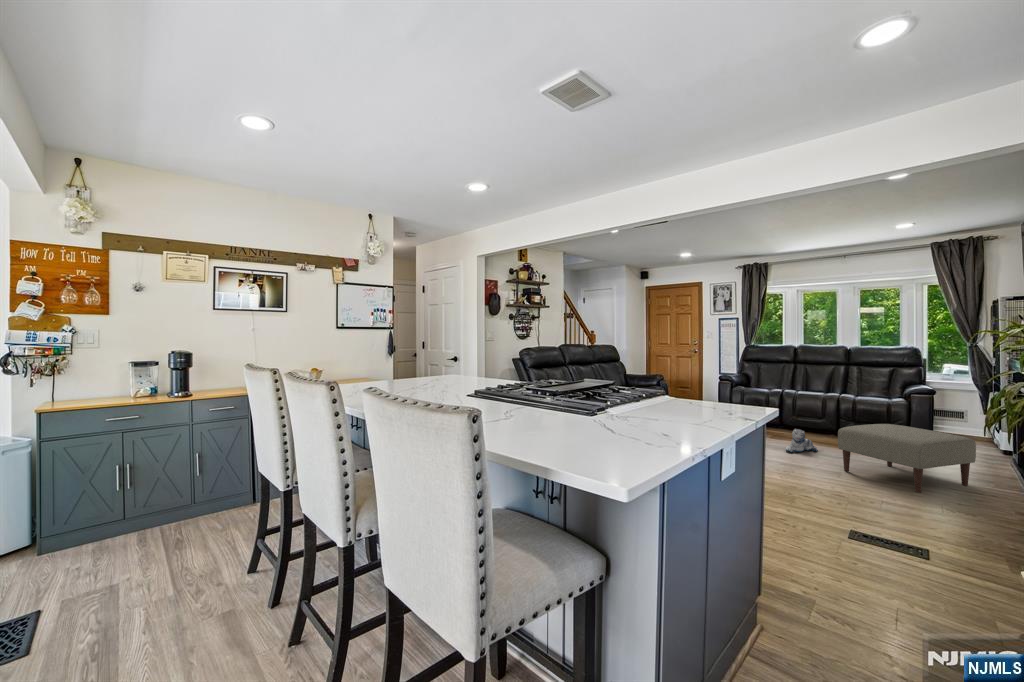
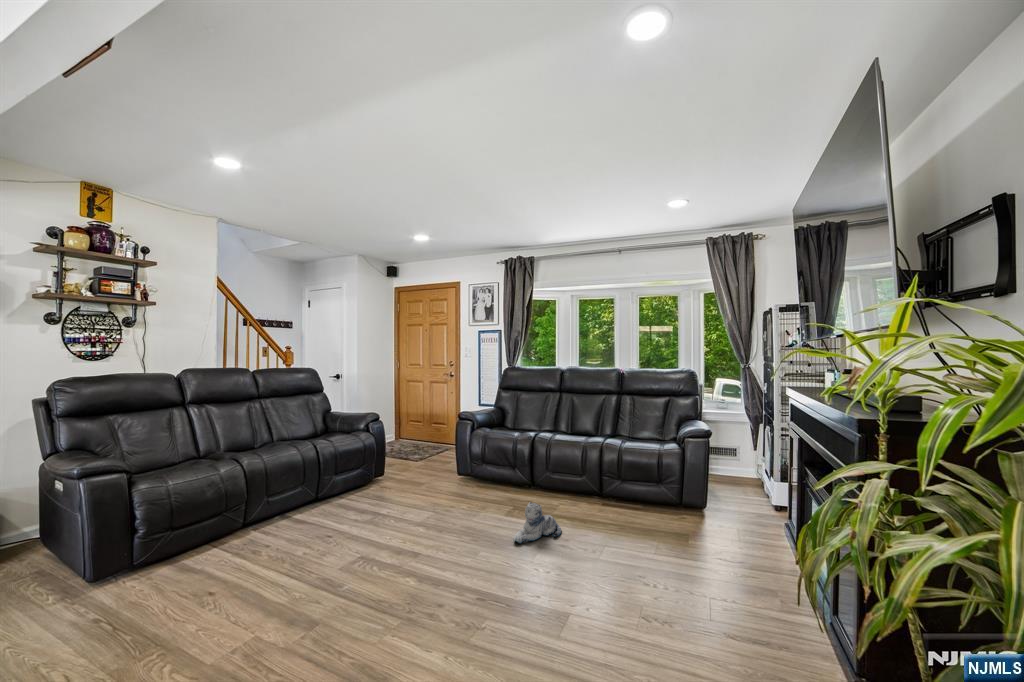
ottoman: present [838,424,976,493] -> none [566,494,747,635]

